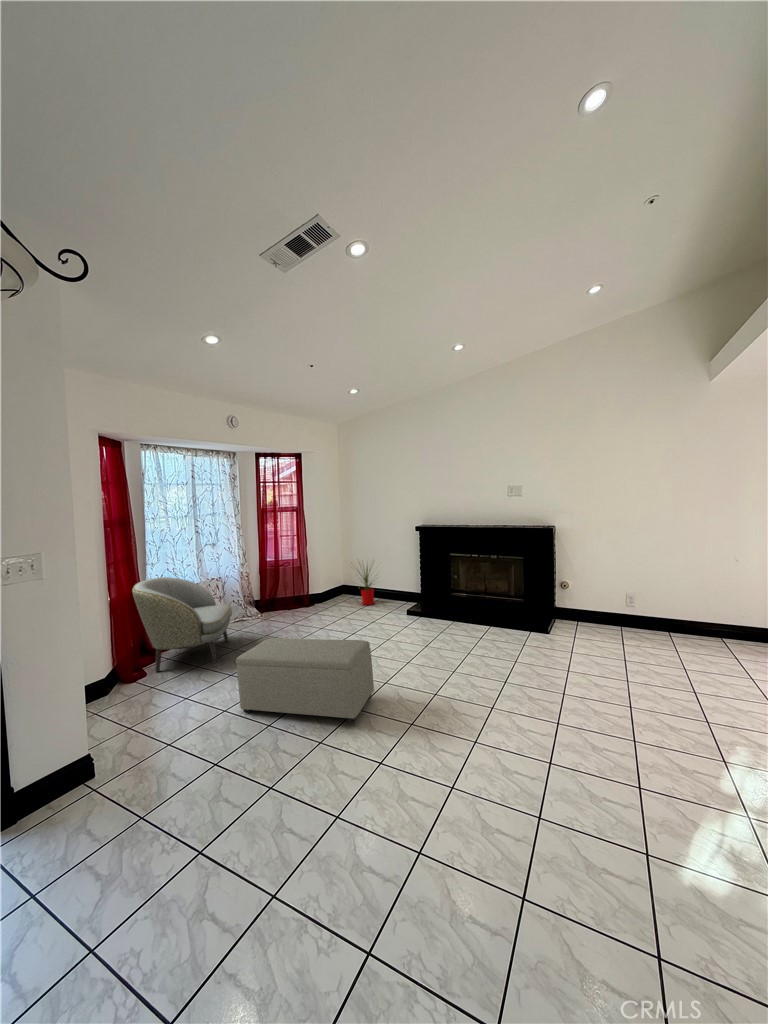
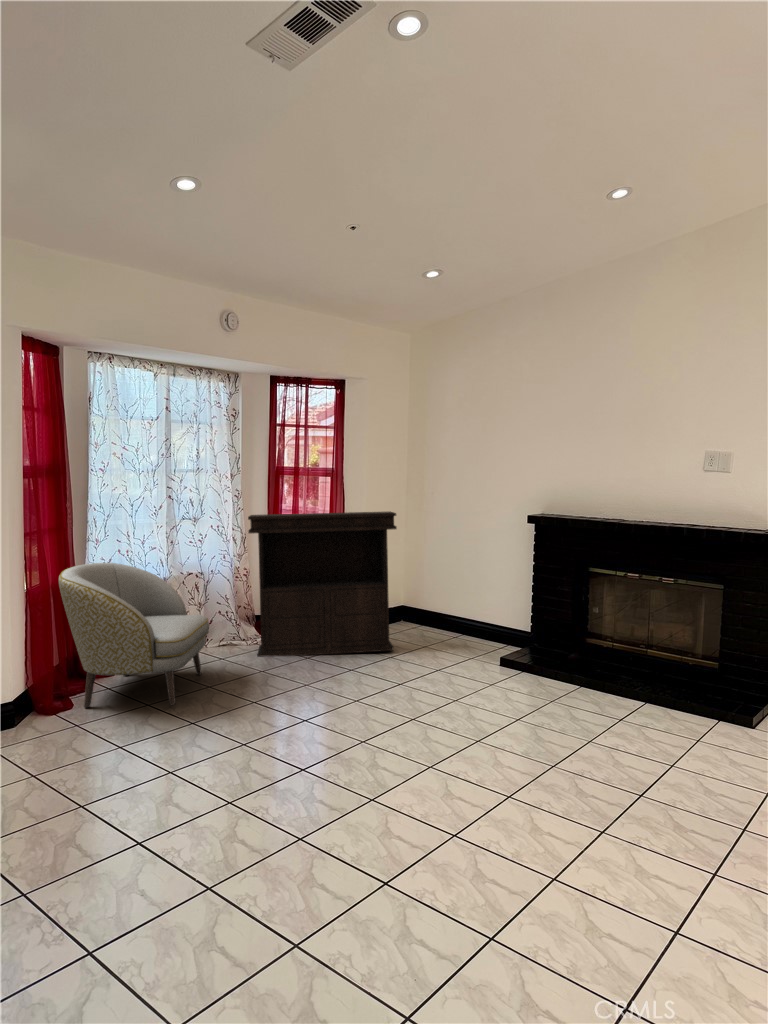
console table: none [250,530,344,627] -> present [248,511,397,657]
house plant: present [358,563,377,605] -> none [404,559,466,643]
ottoman: present [236,638,374,724] -> none [186,677,409,840]

